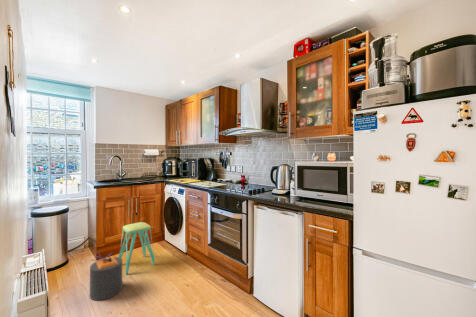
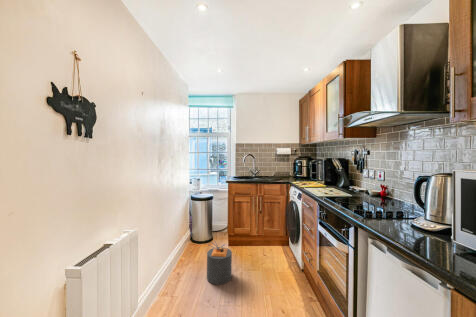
stool: present [119,222,155,274] -> none [239,221,267,269]

